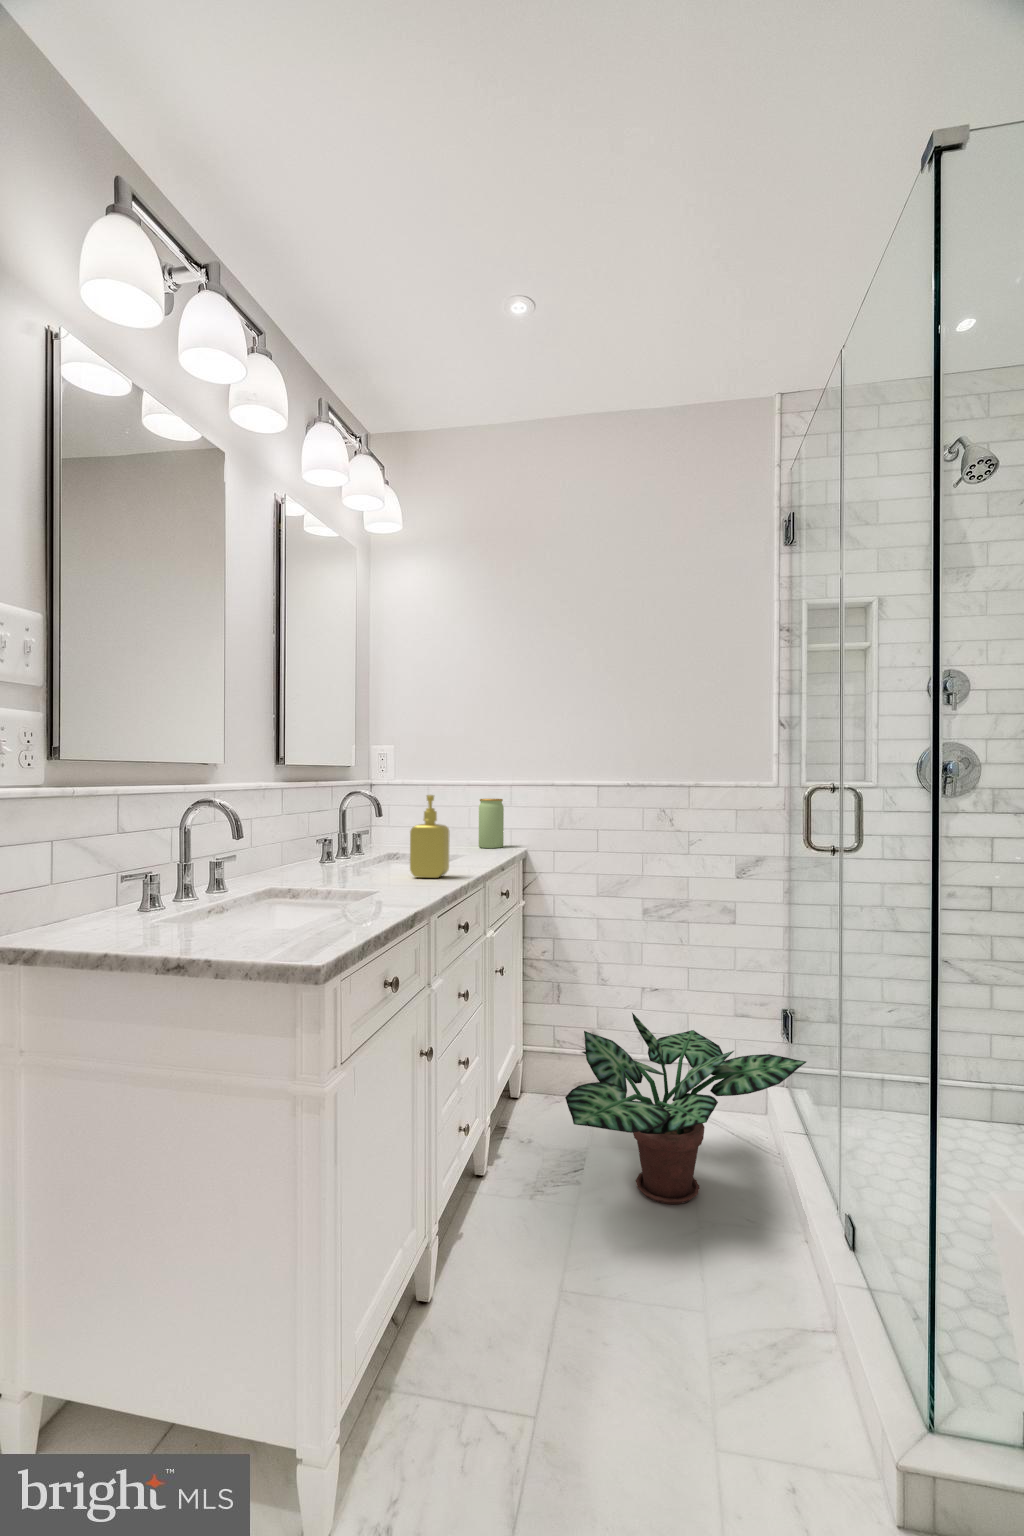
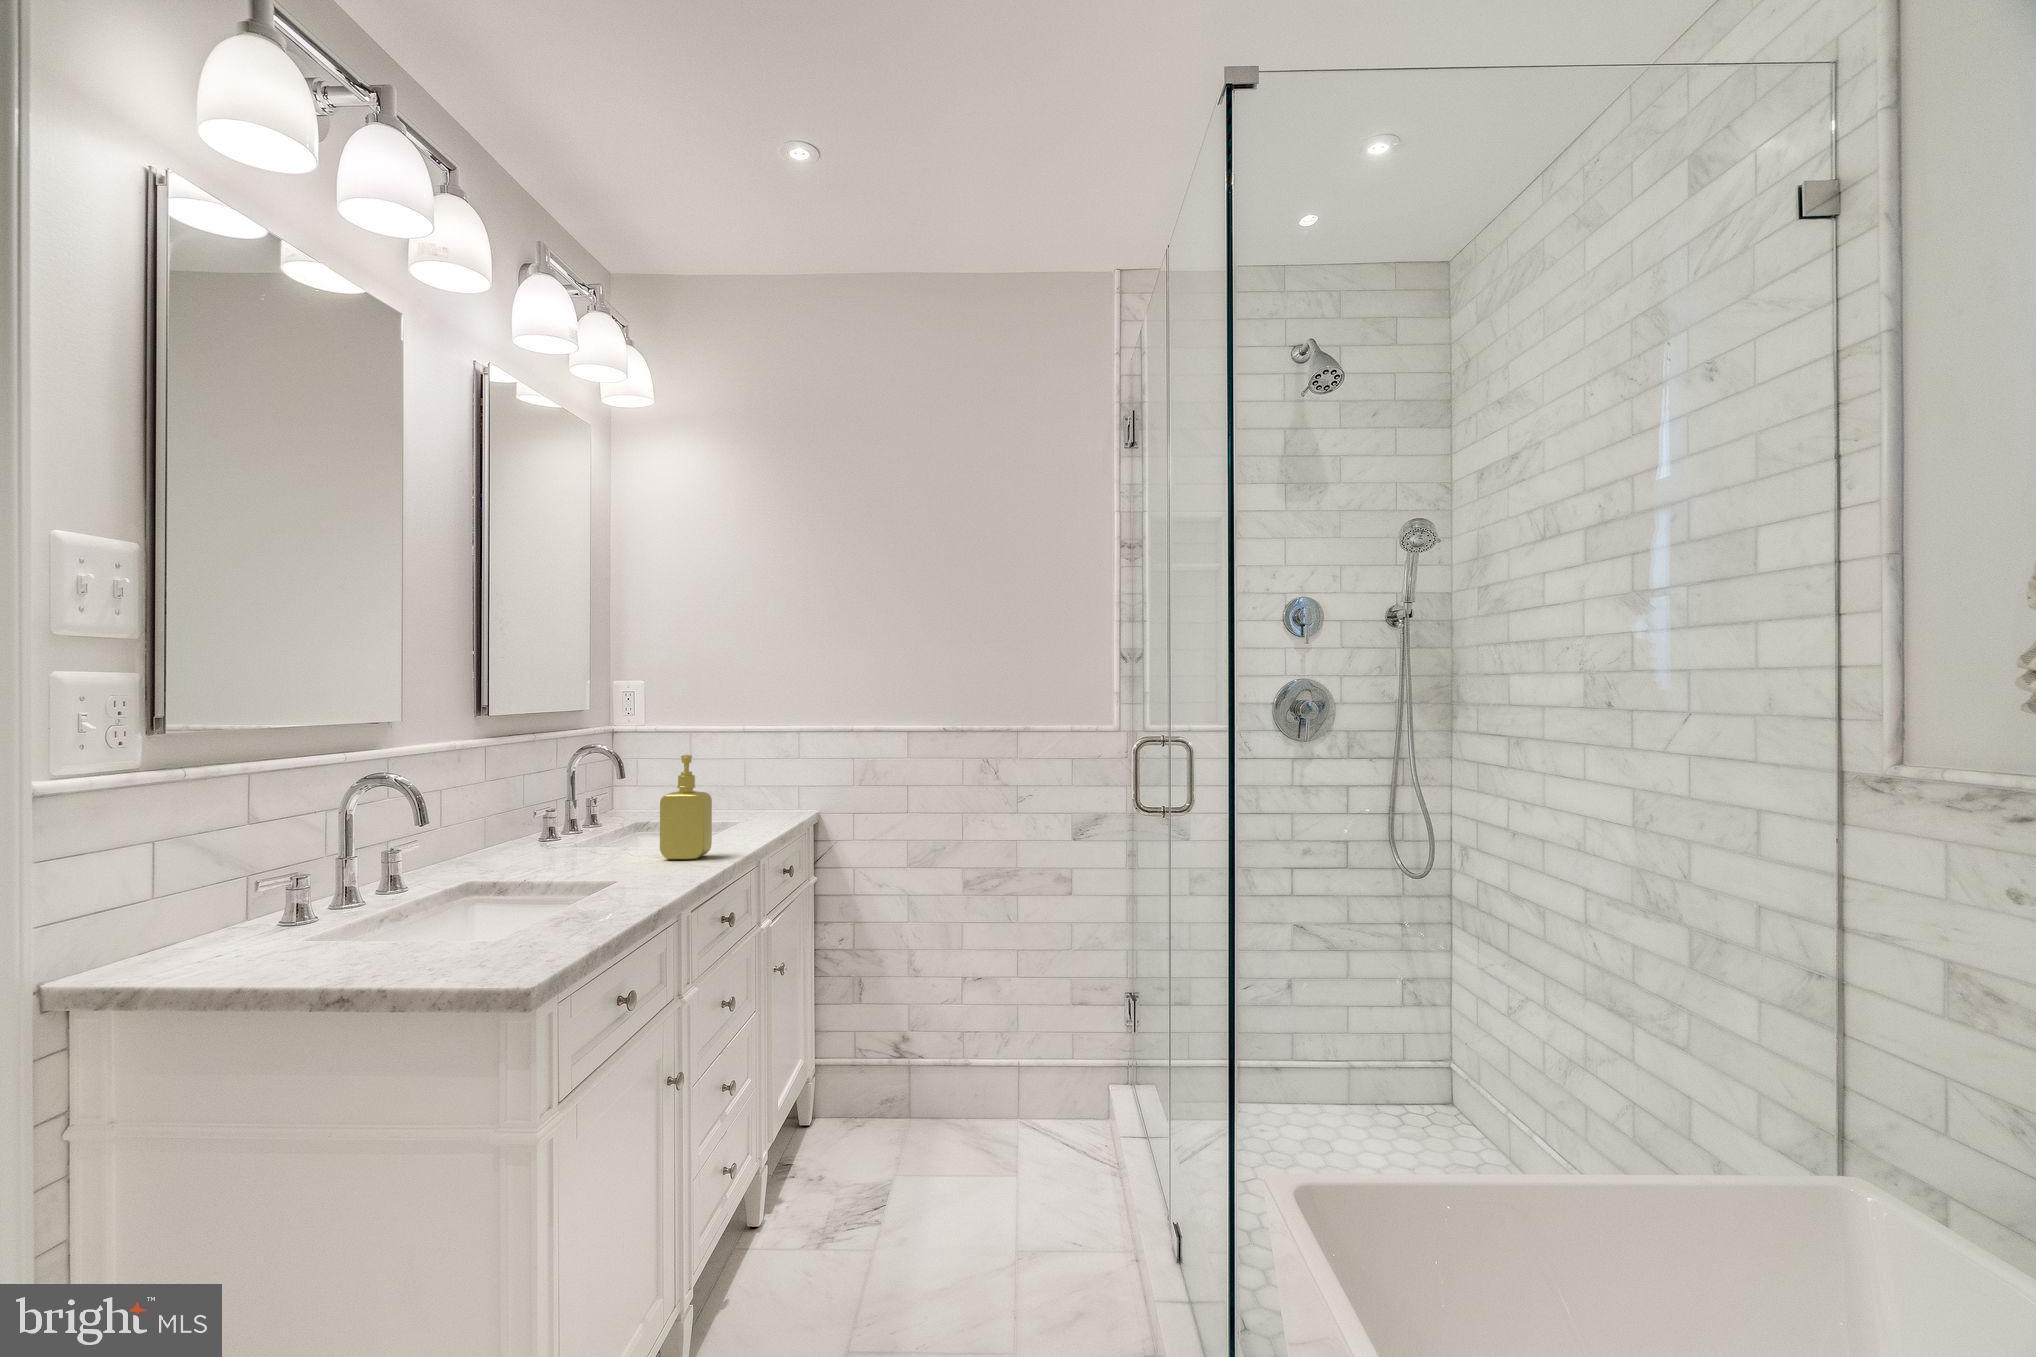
jar: present [479,799,504,848] -> none [757,749,790,812]
potted plant: present [565,1013,806,1204] -> none [858,1009,1140,1234]

